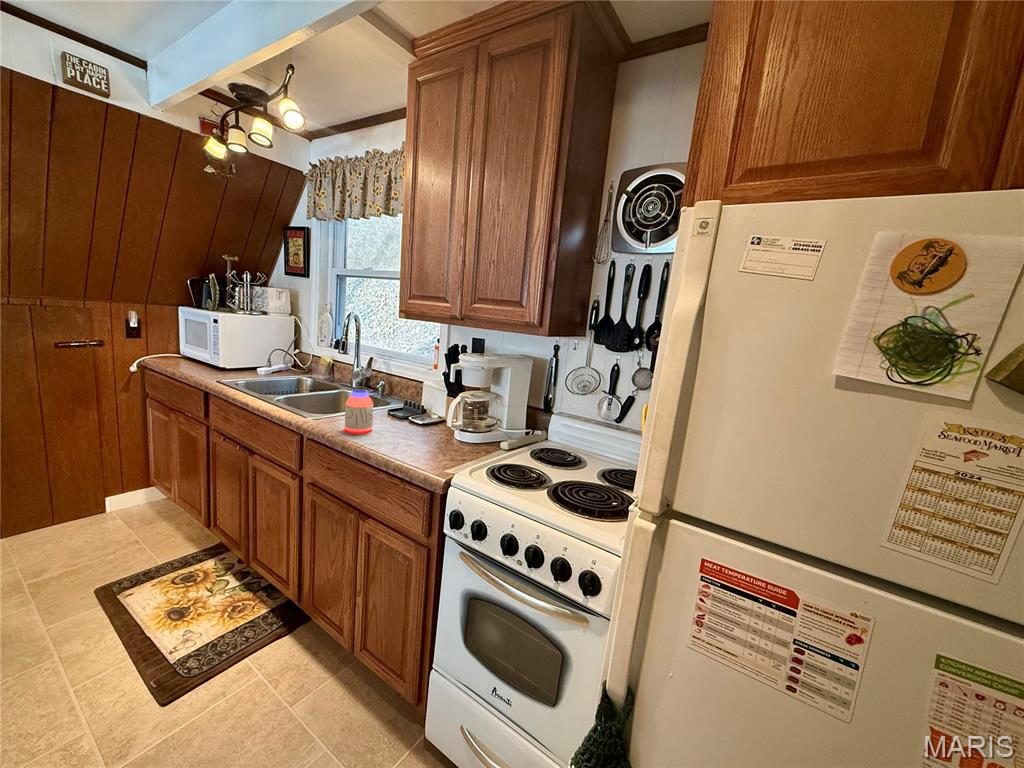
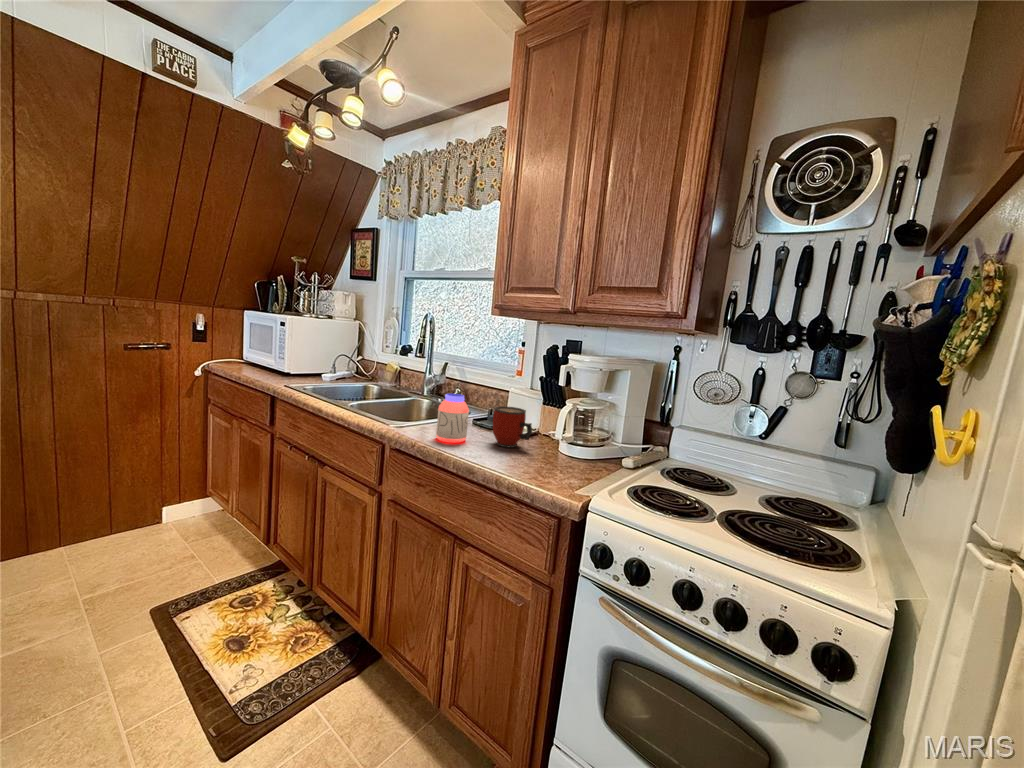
mug: none [394,400,427,435] -> present [493,406,532,447]

